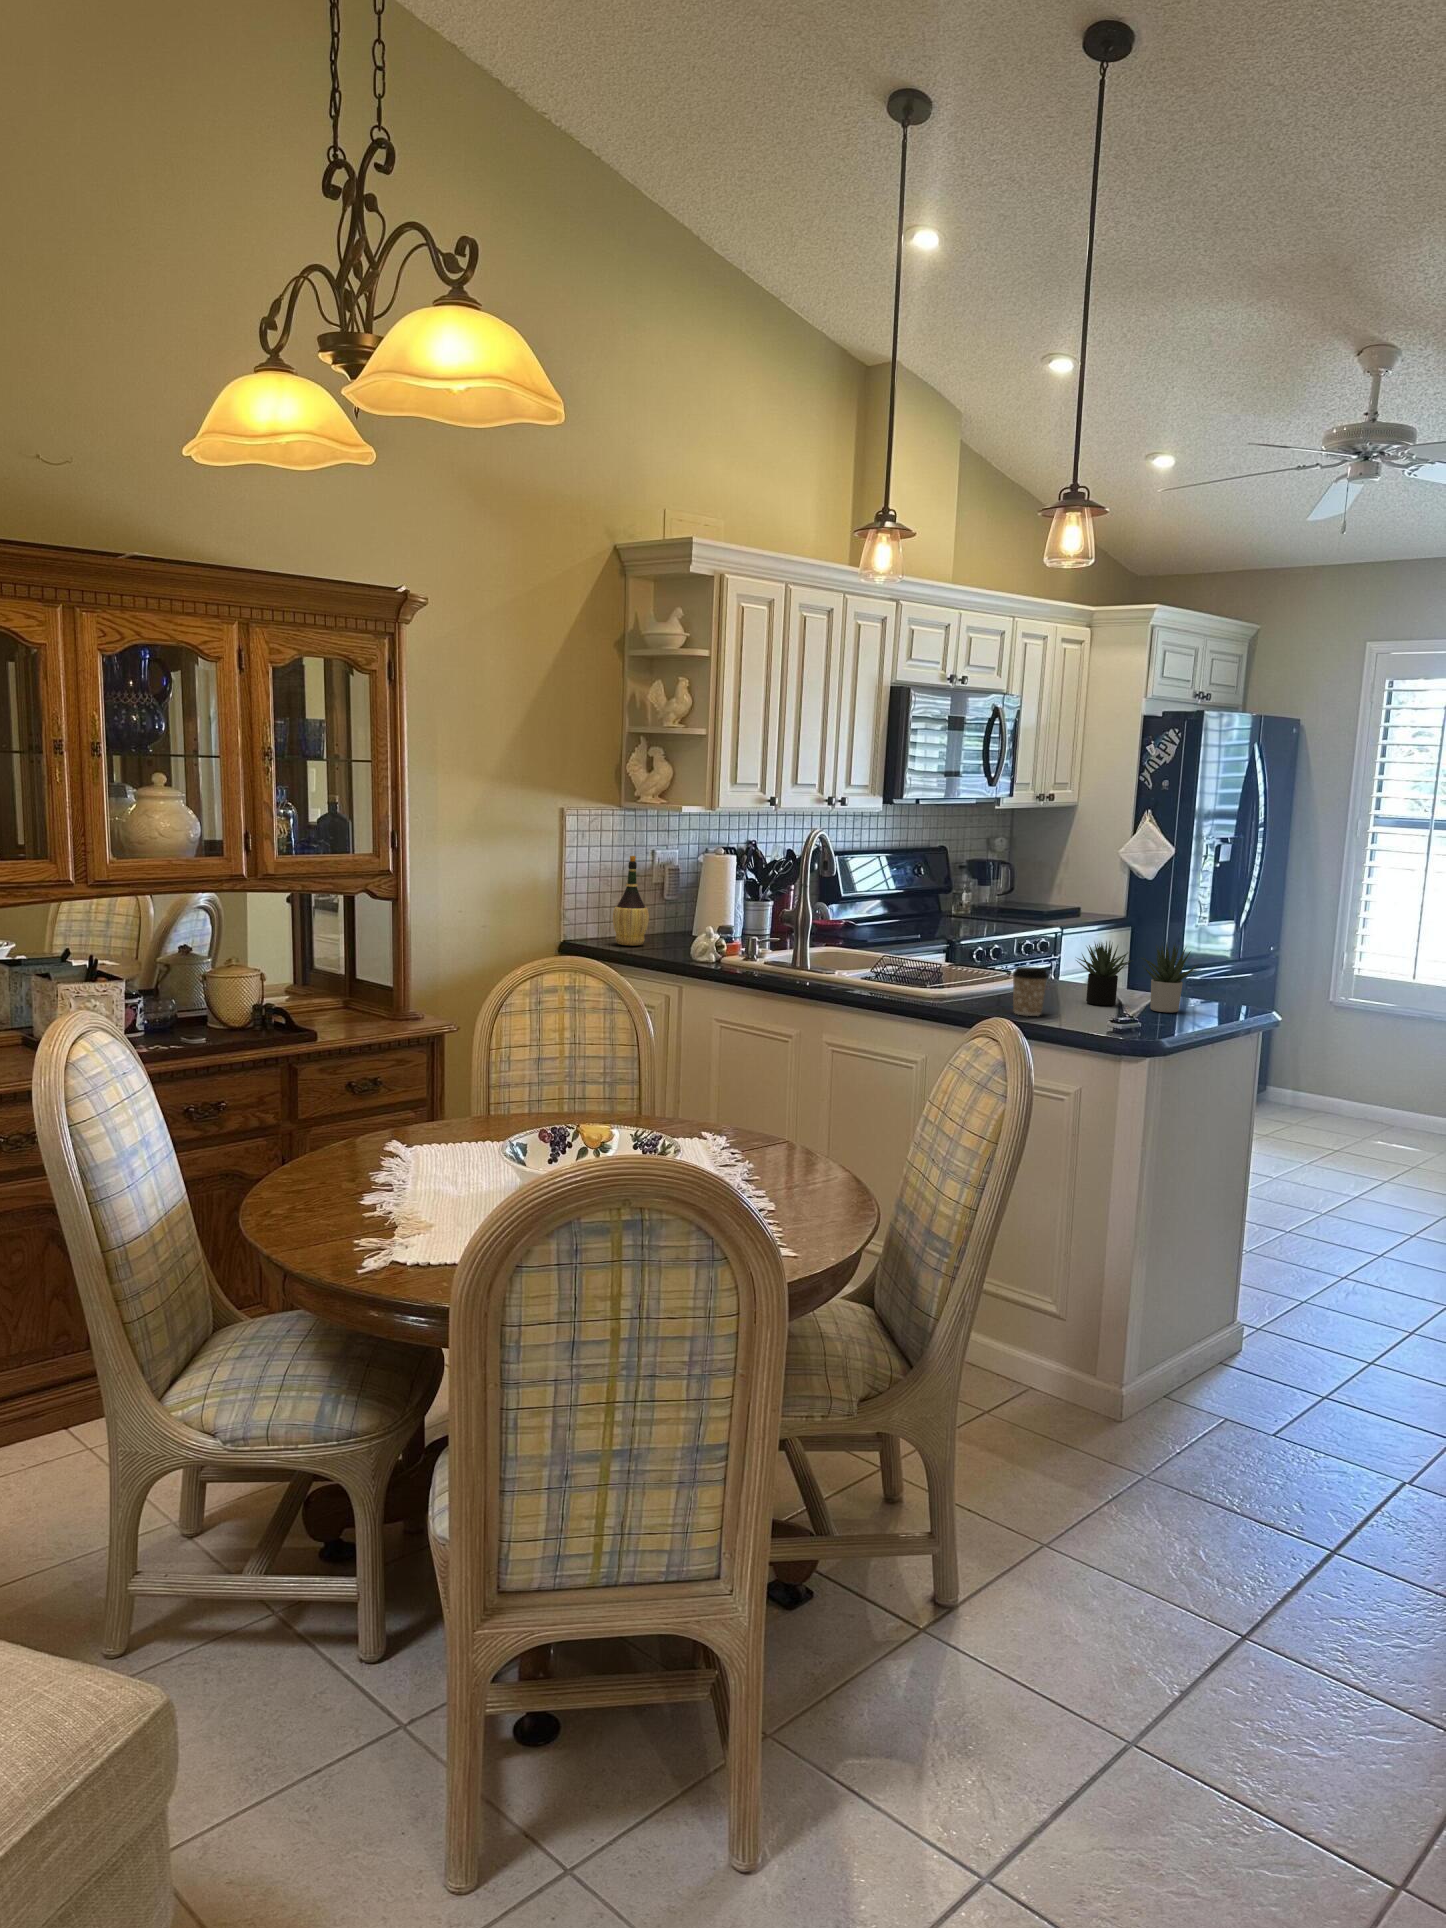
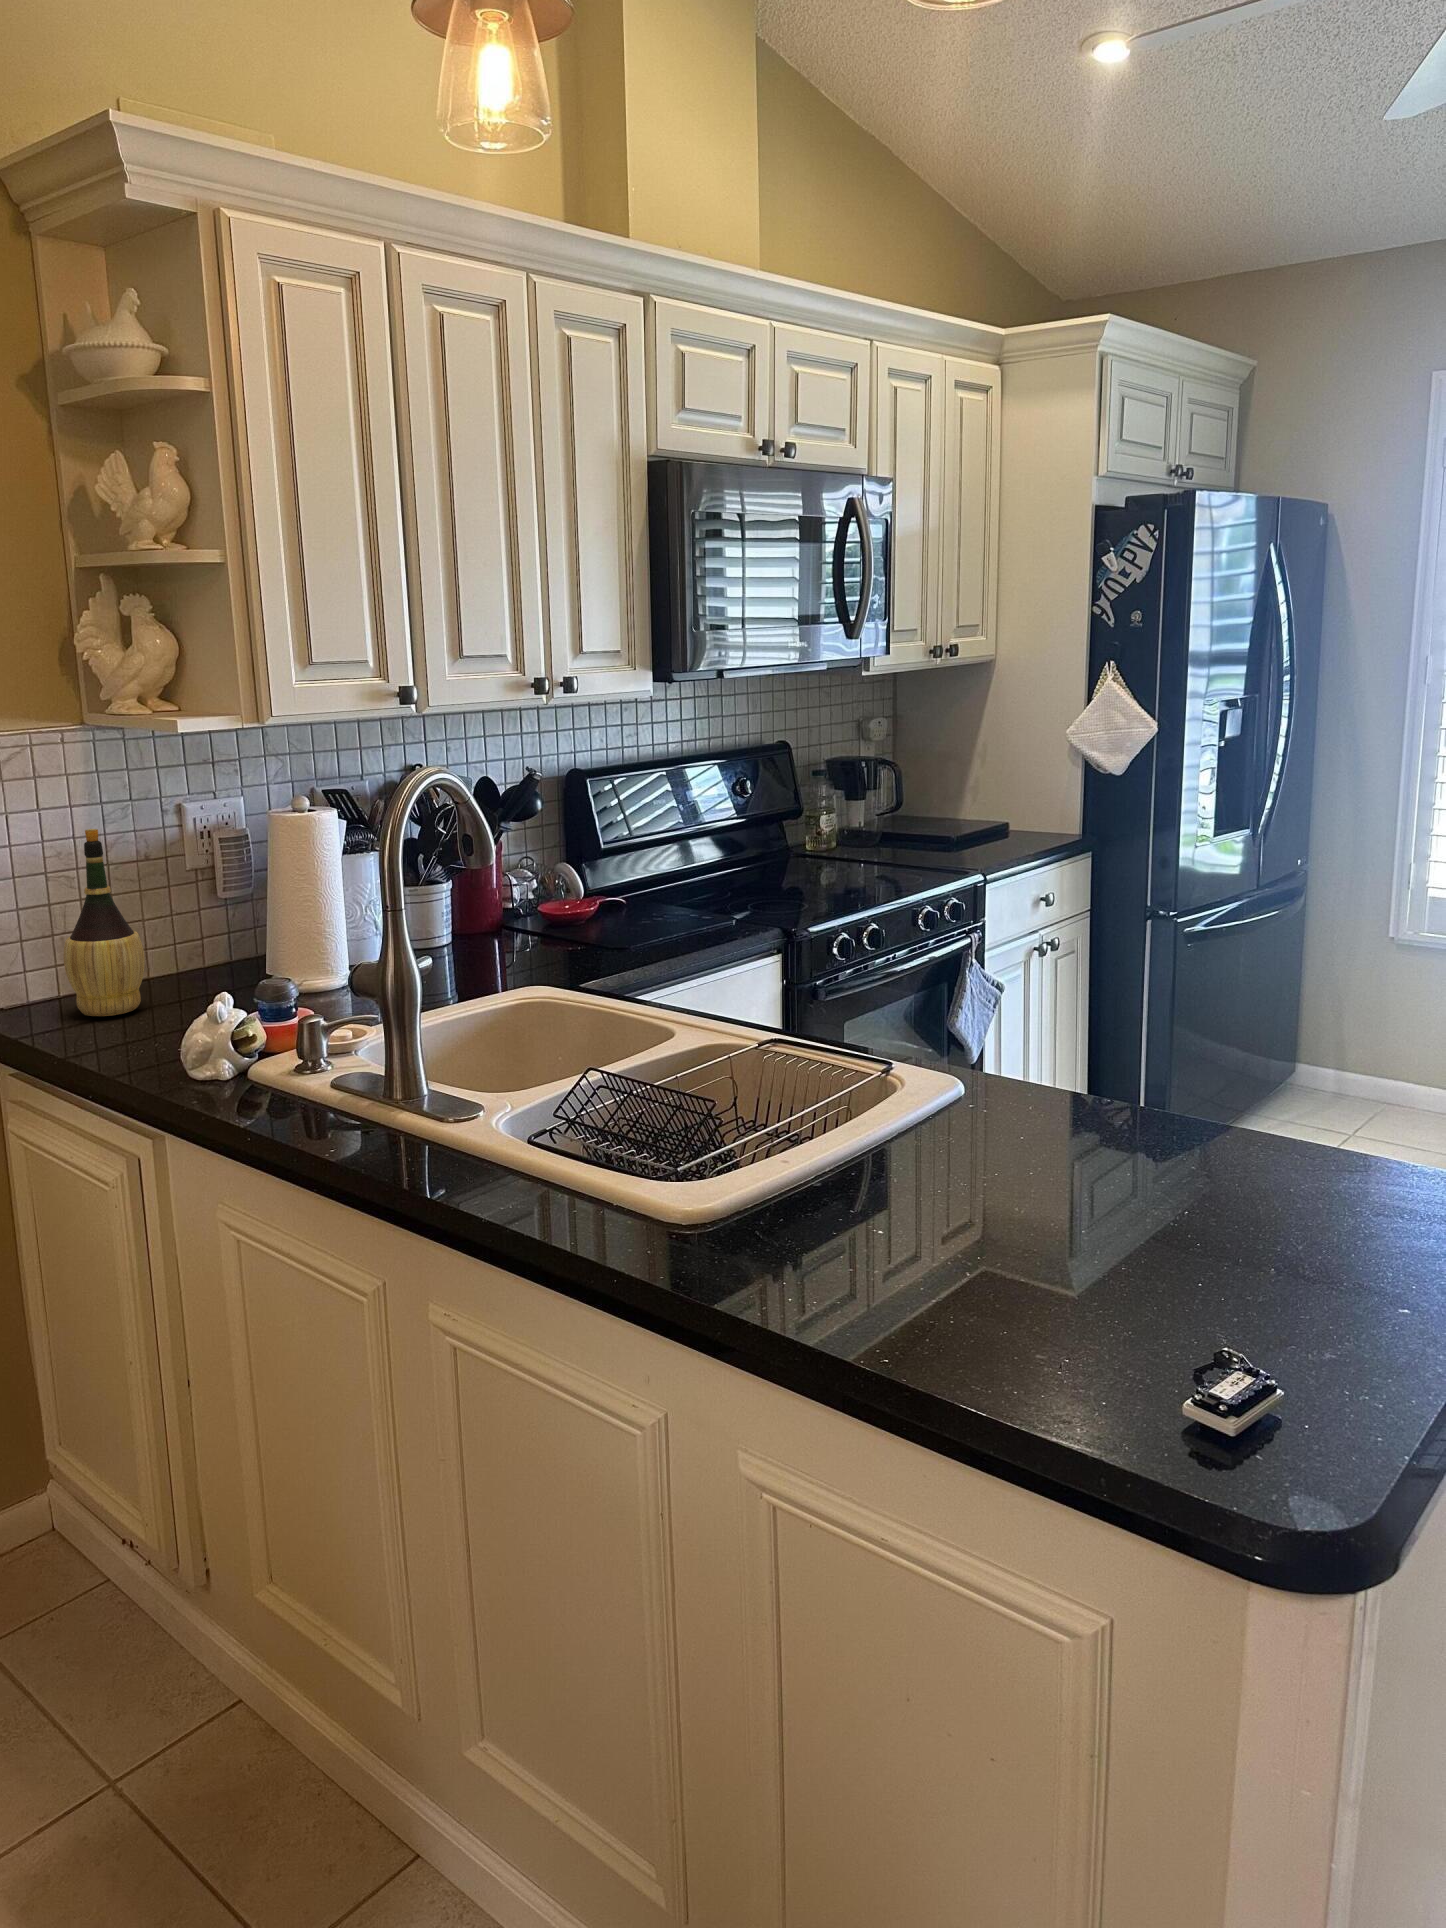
succulent plant: present [1077,942,1199,1013] -> none [1043,1019,1399,1223]
coffee cup: present [1013,967,1048,1016] -> none [879,1147,984,1302]

